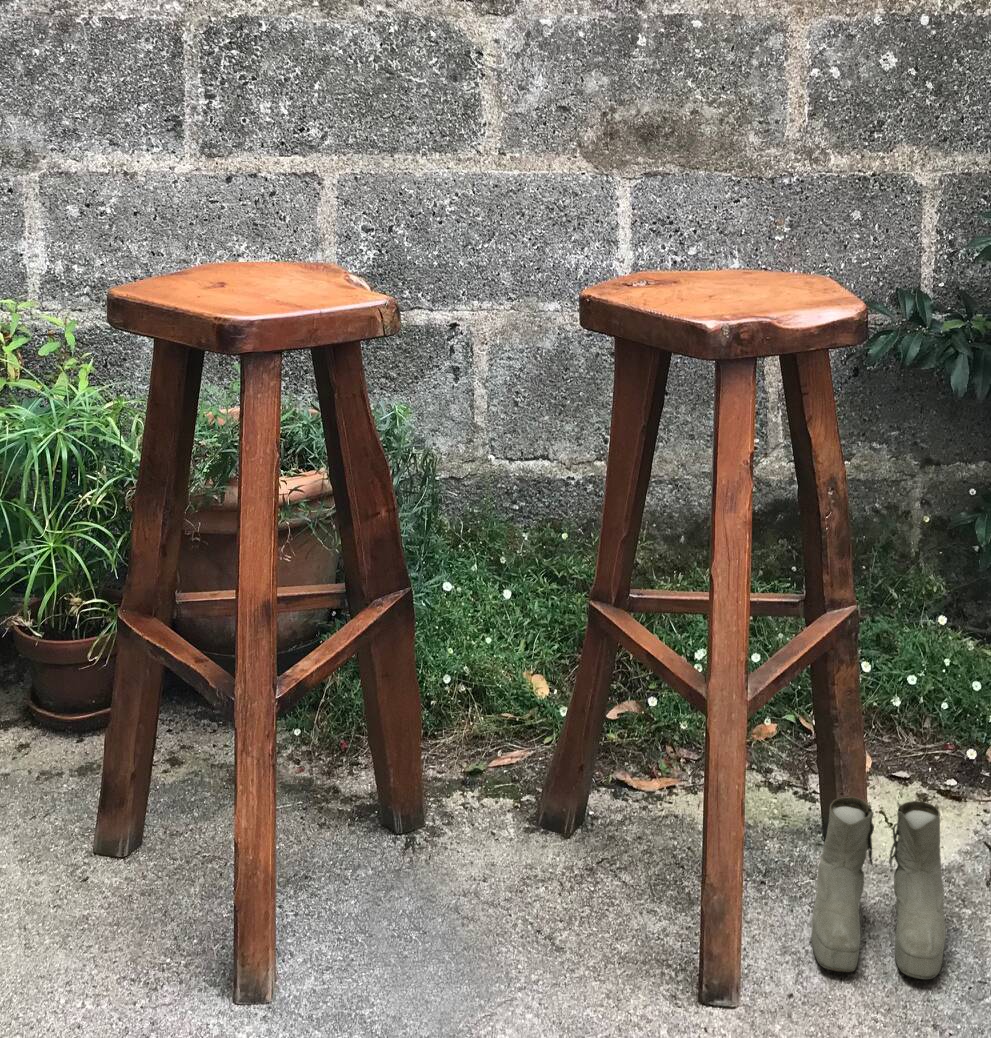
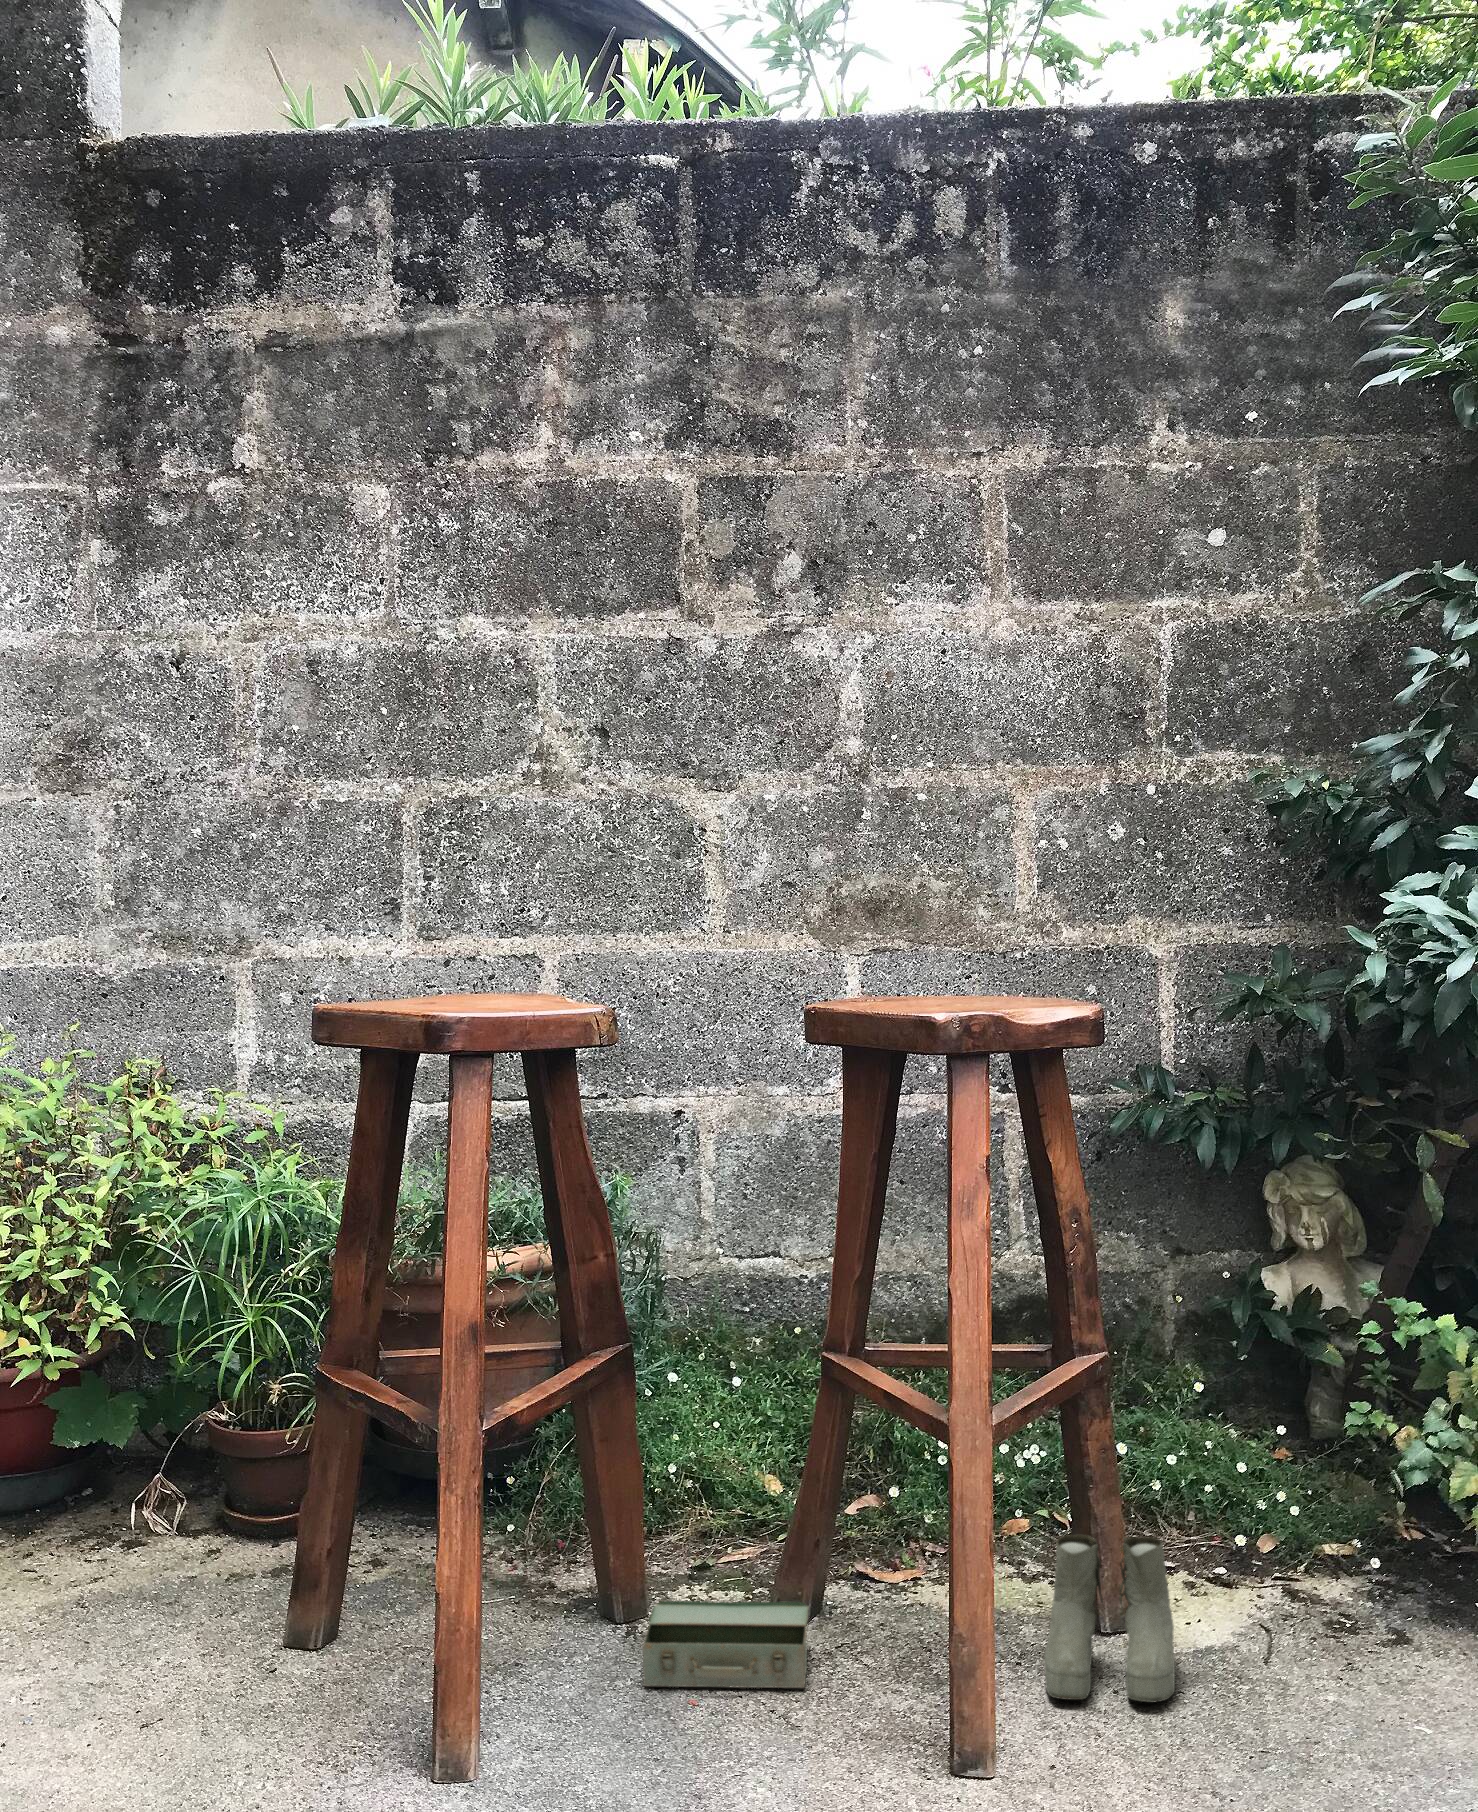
toolbox: none [411,835,575,943] -> present [643,1600,809,1688]

